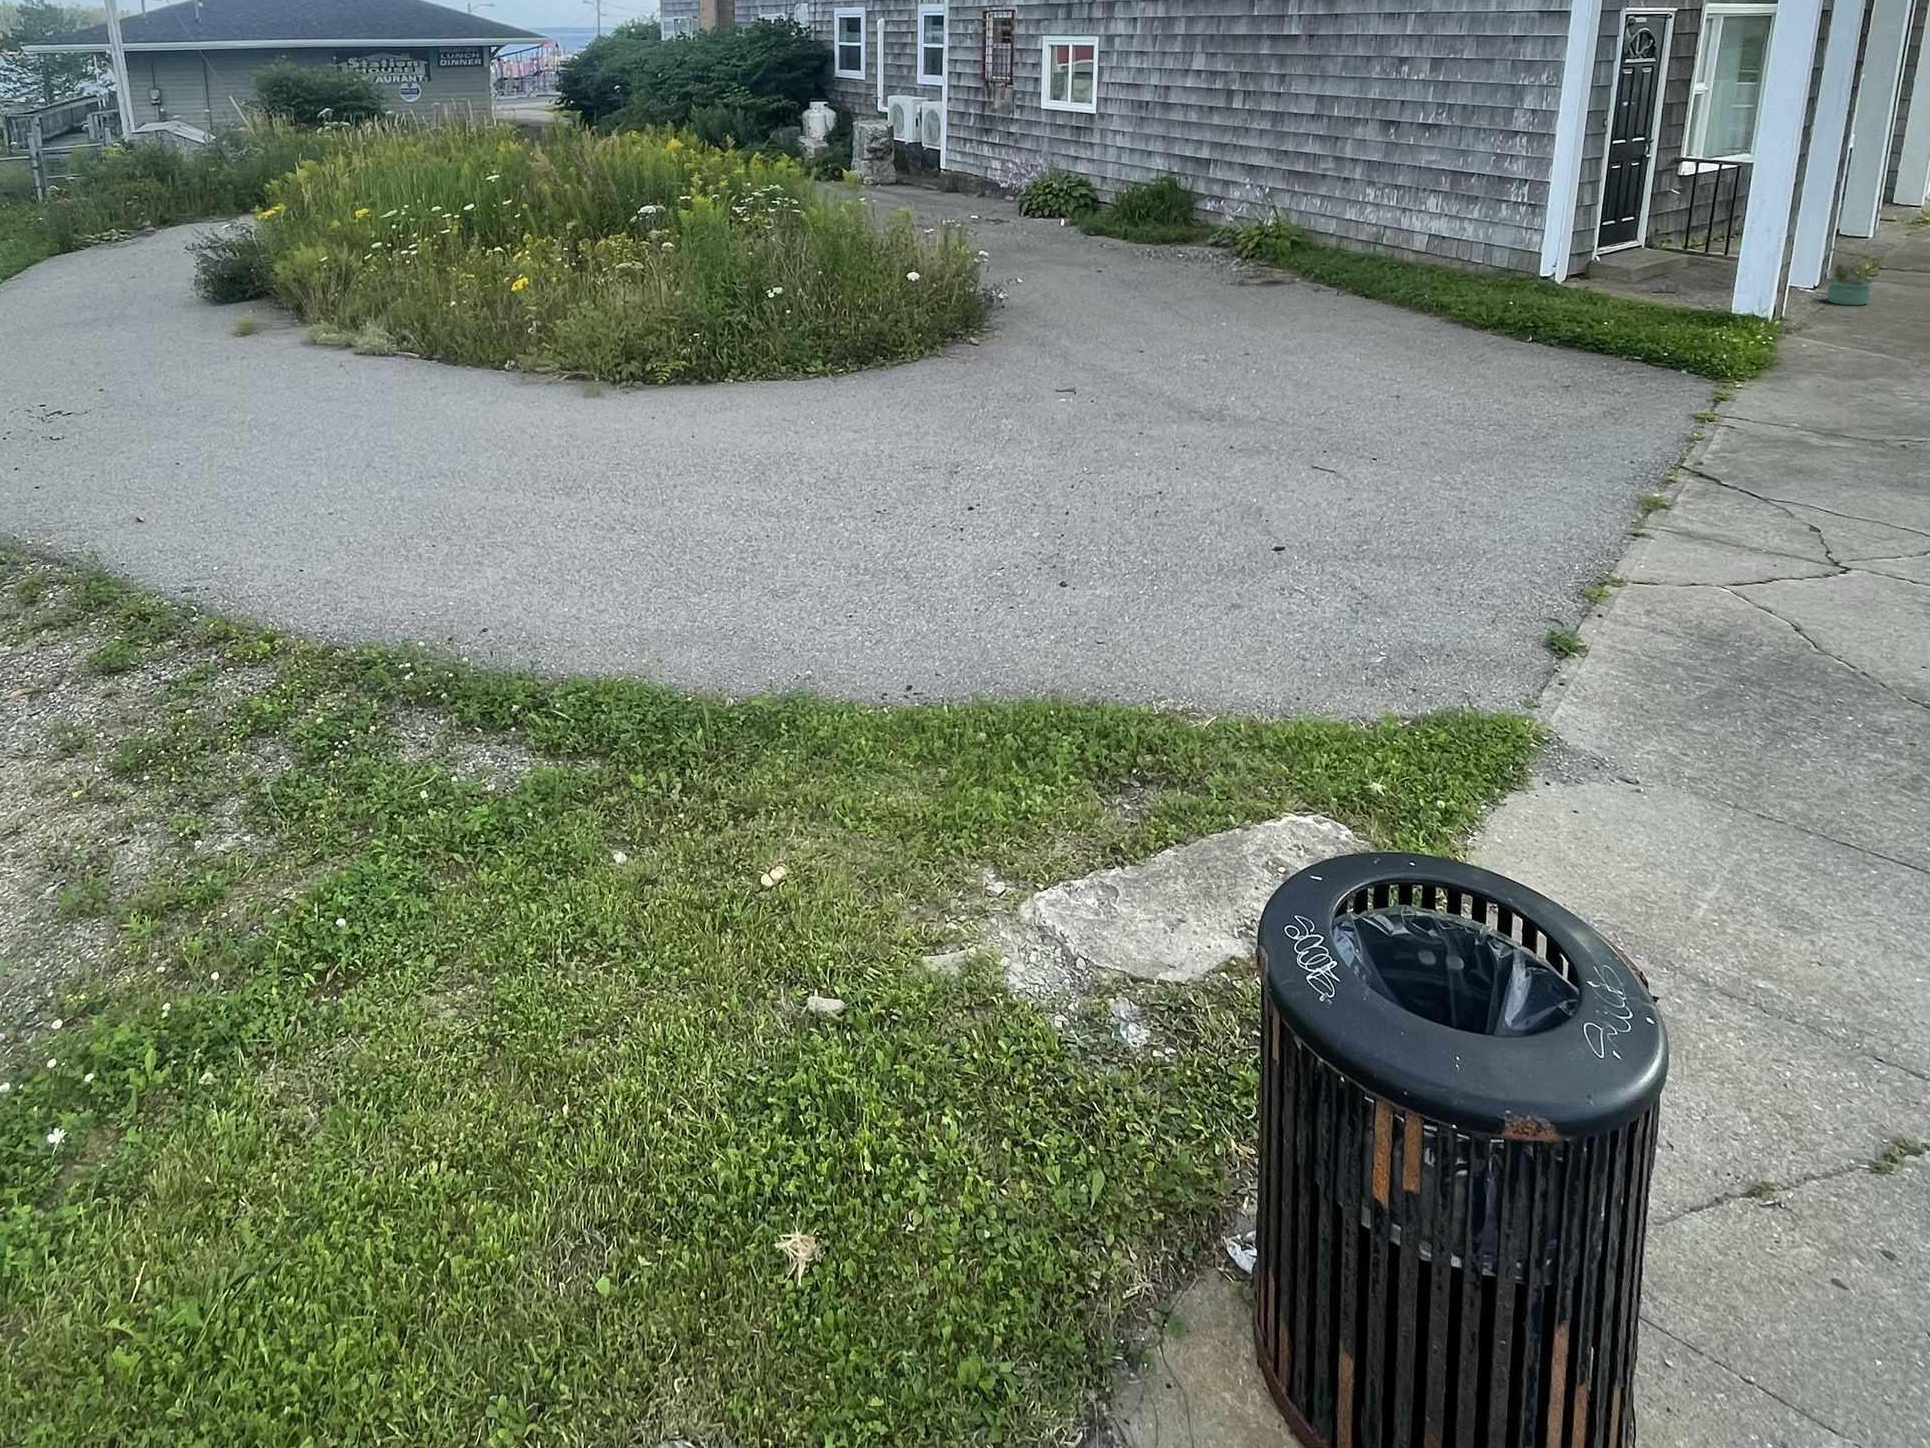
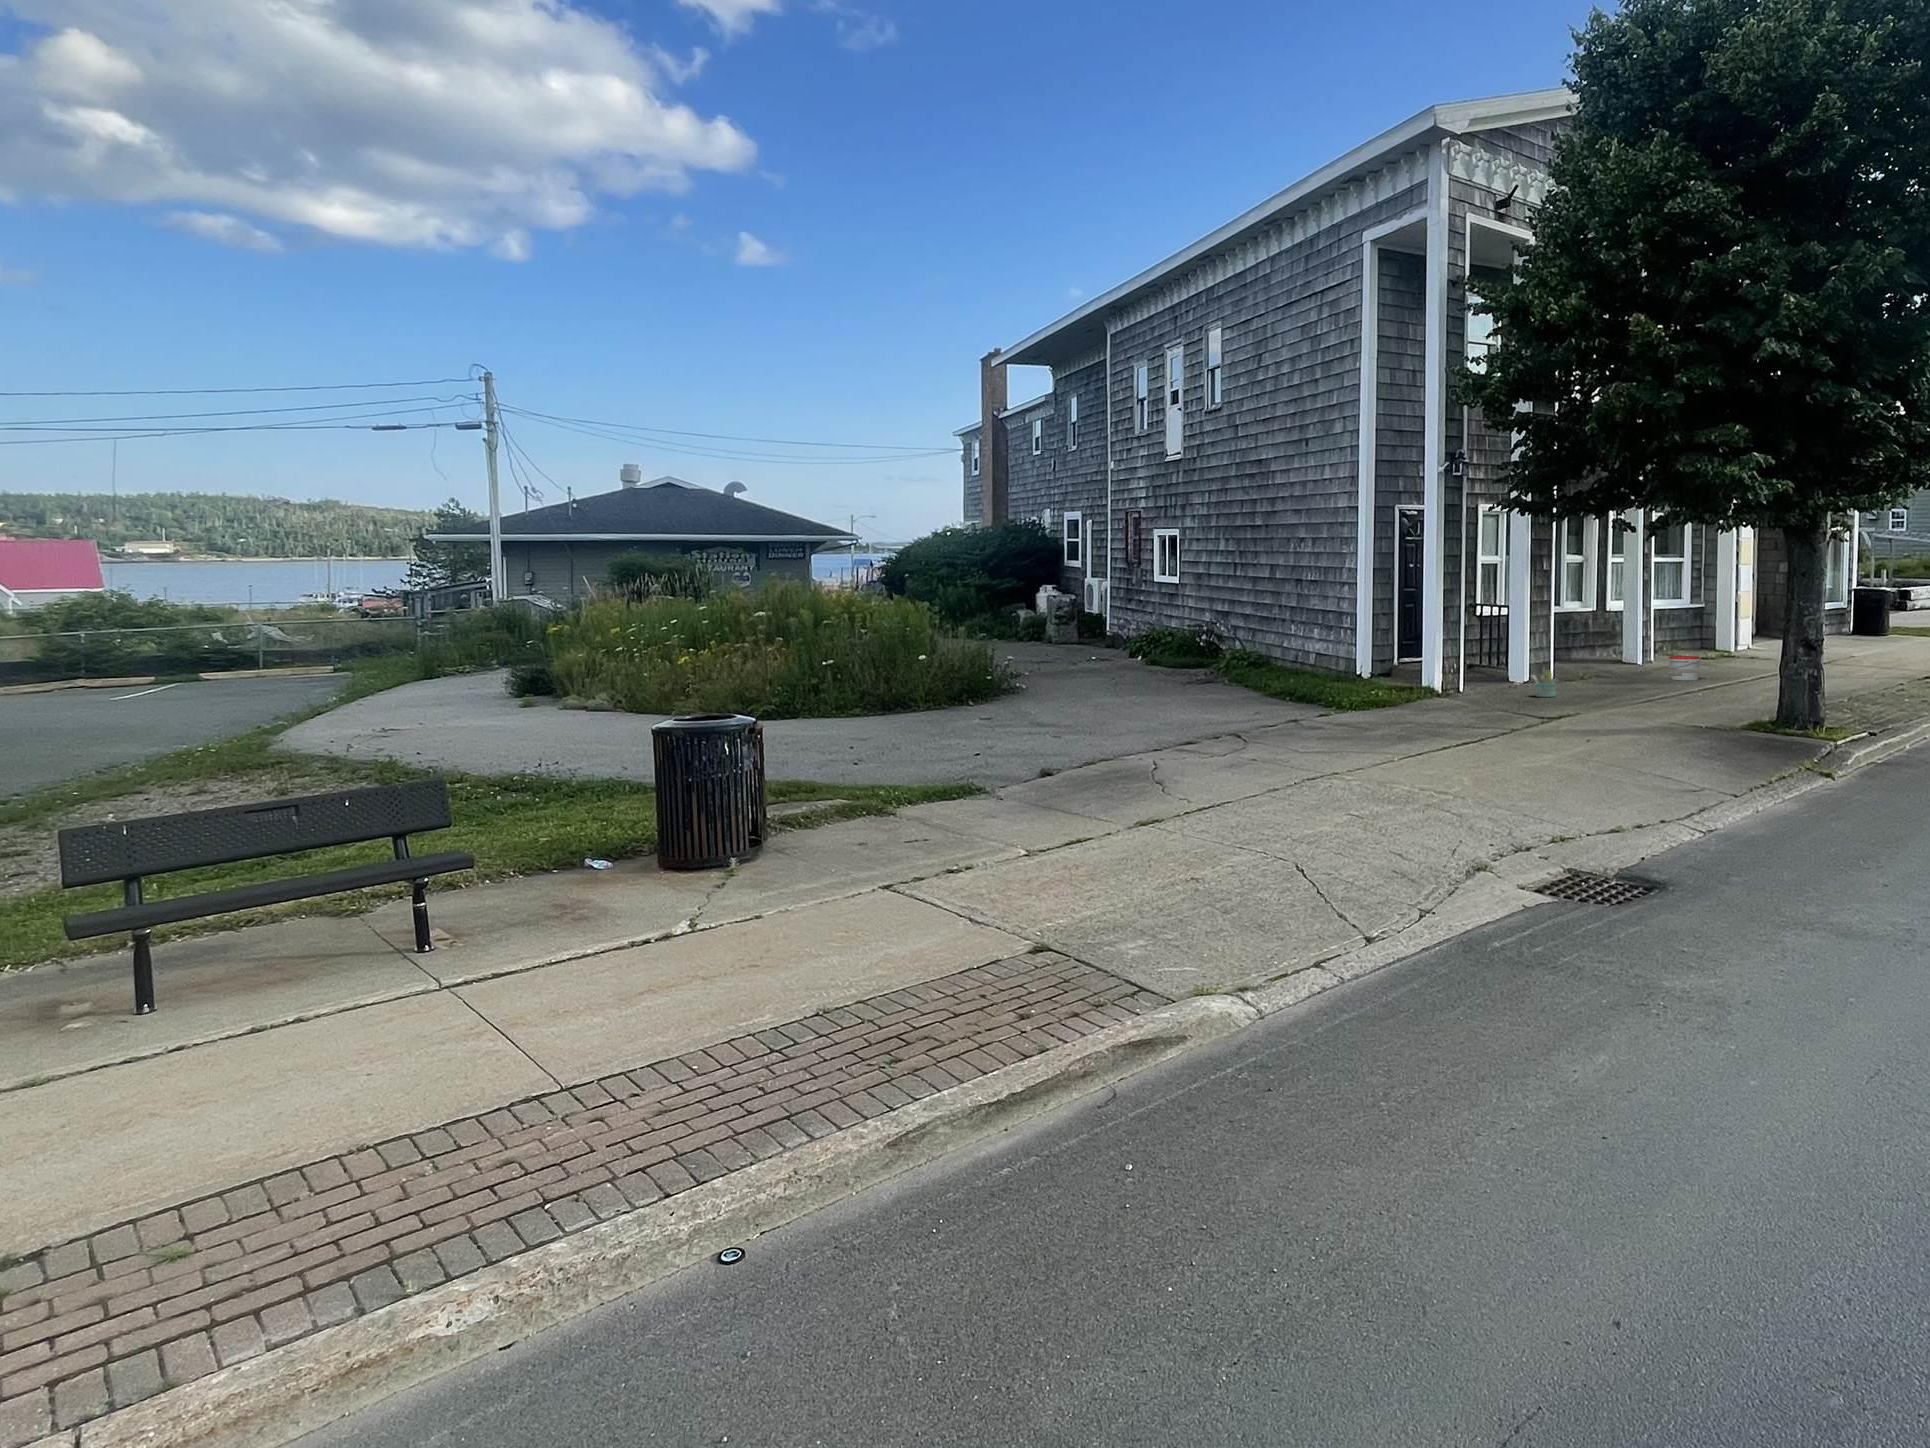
bucket: none [1866,212,1921,248] -> present [1669,656,1700,680]

